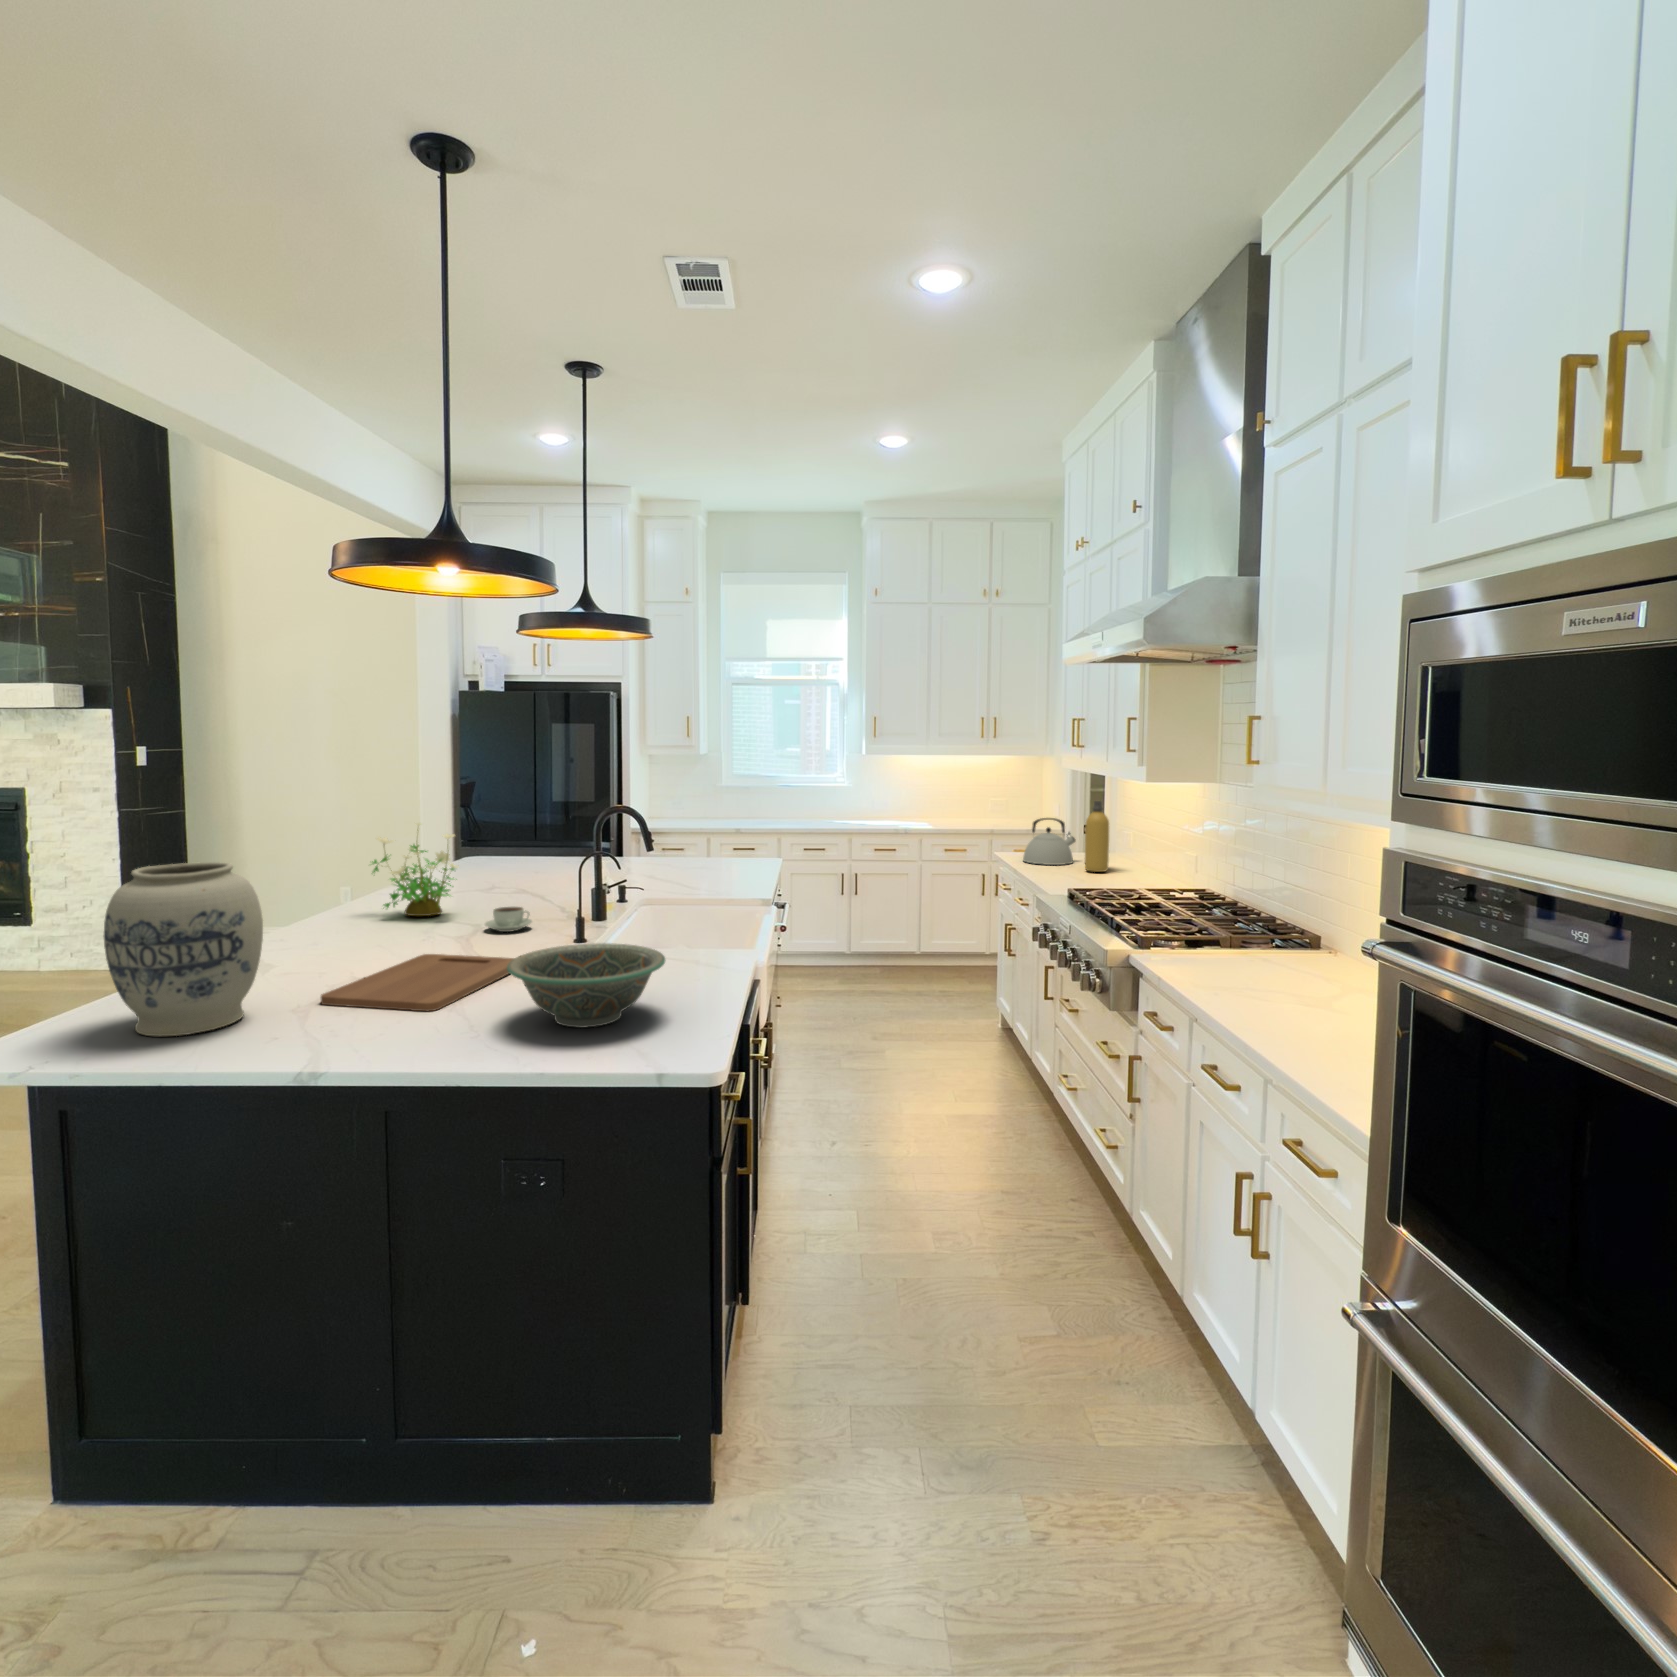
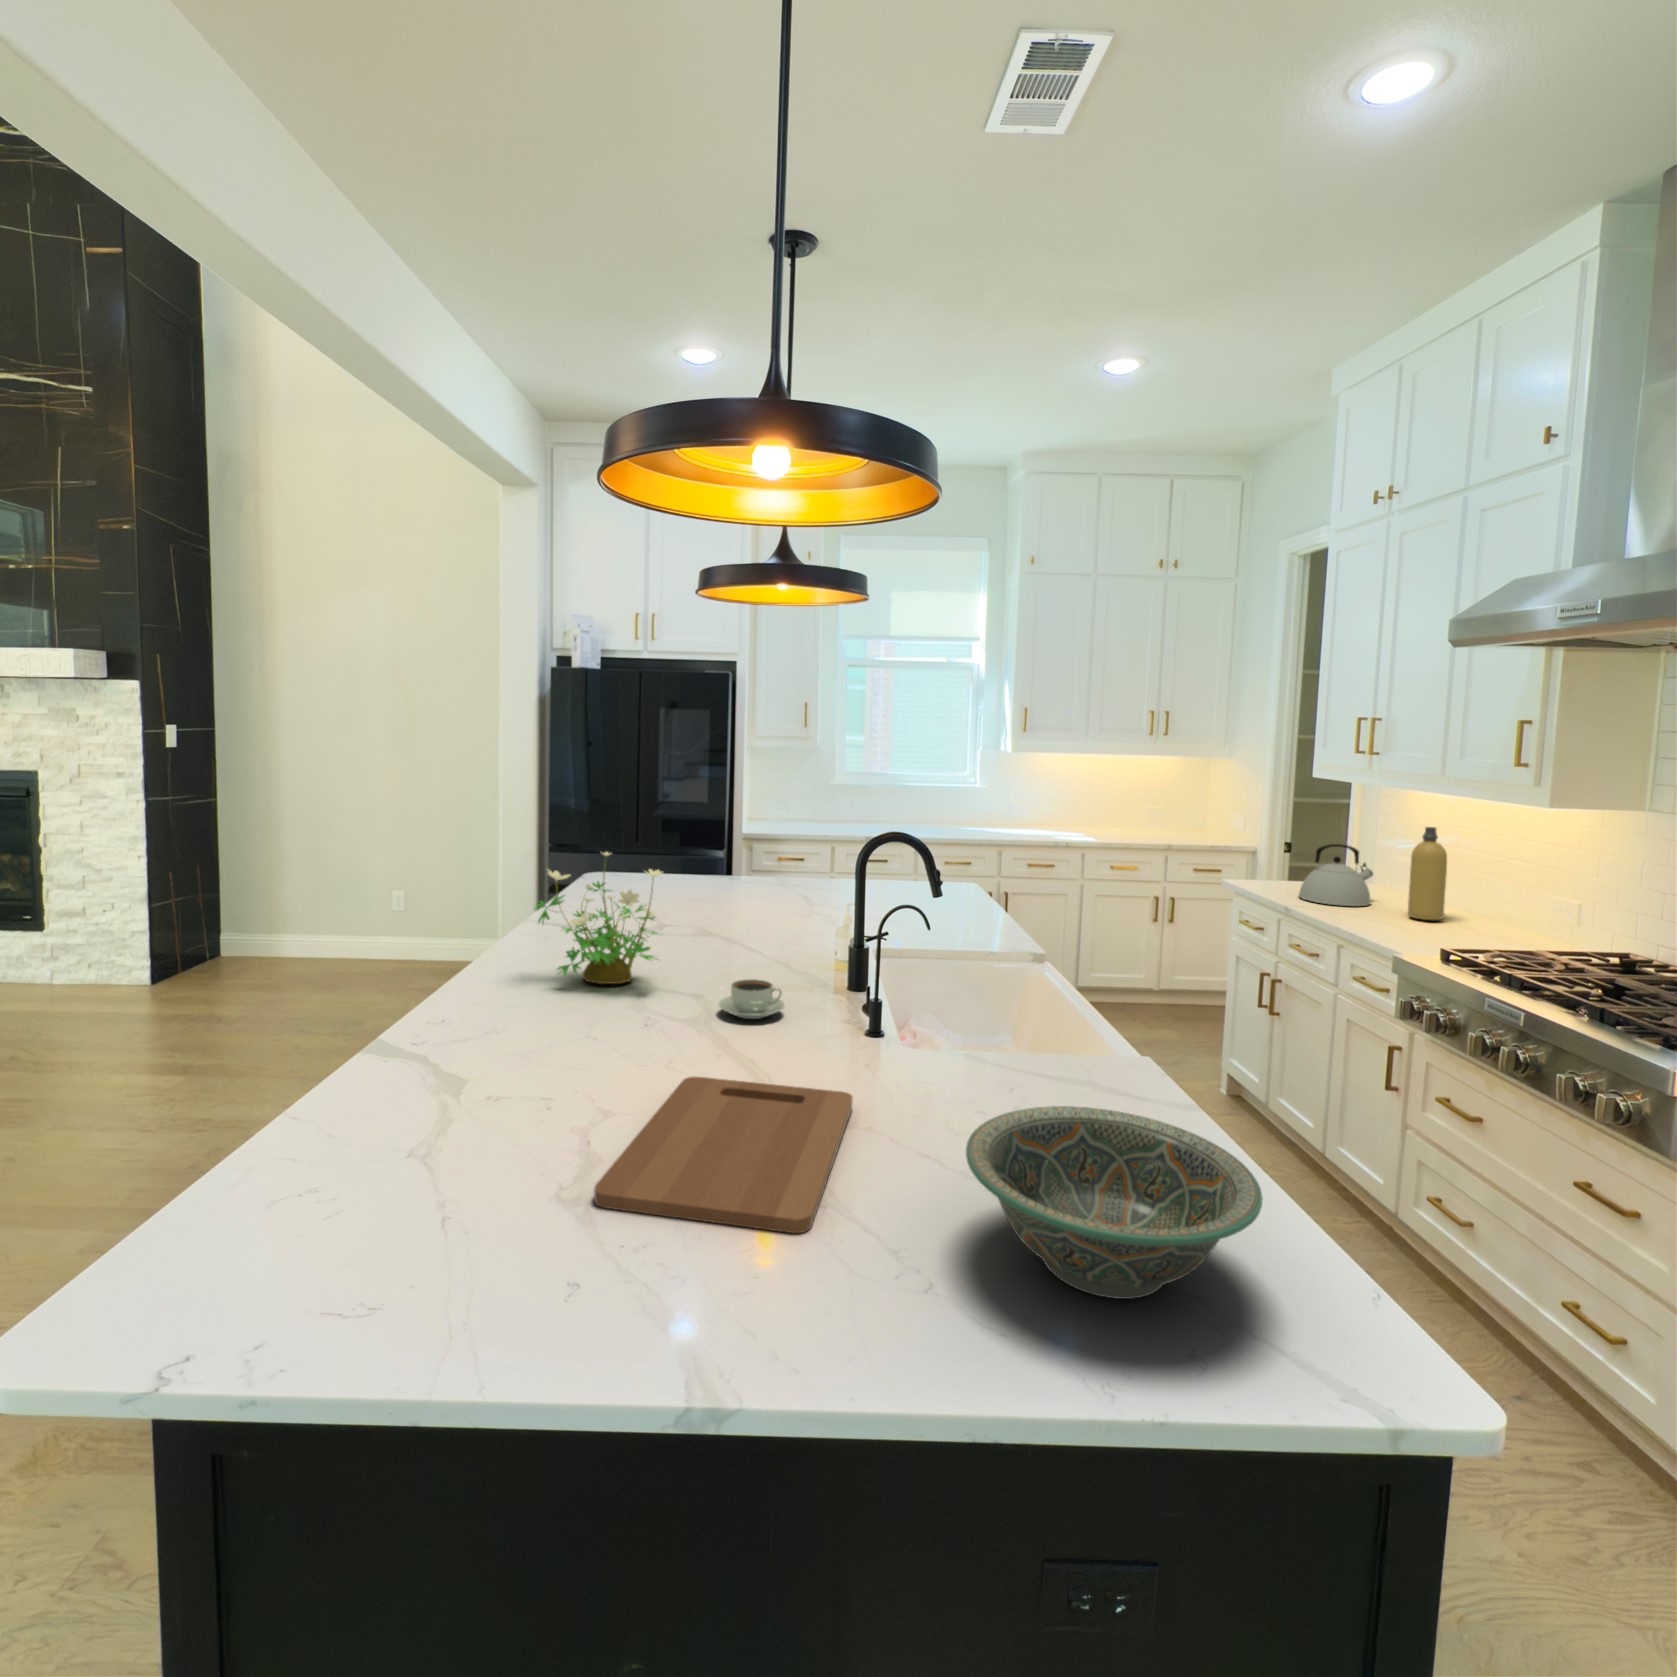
vase: present [104,862,263,1037] -> none [259,966,524,1312]

